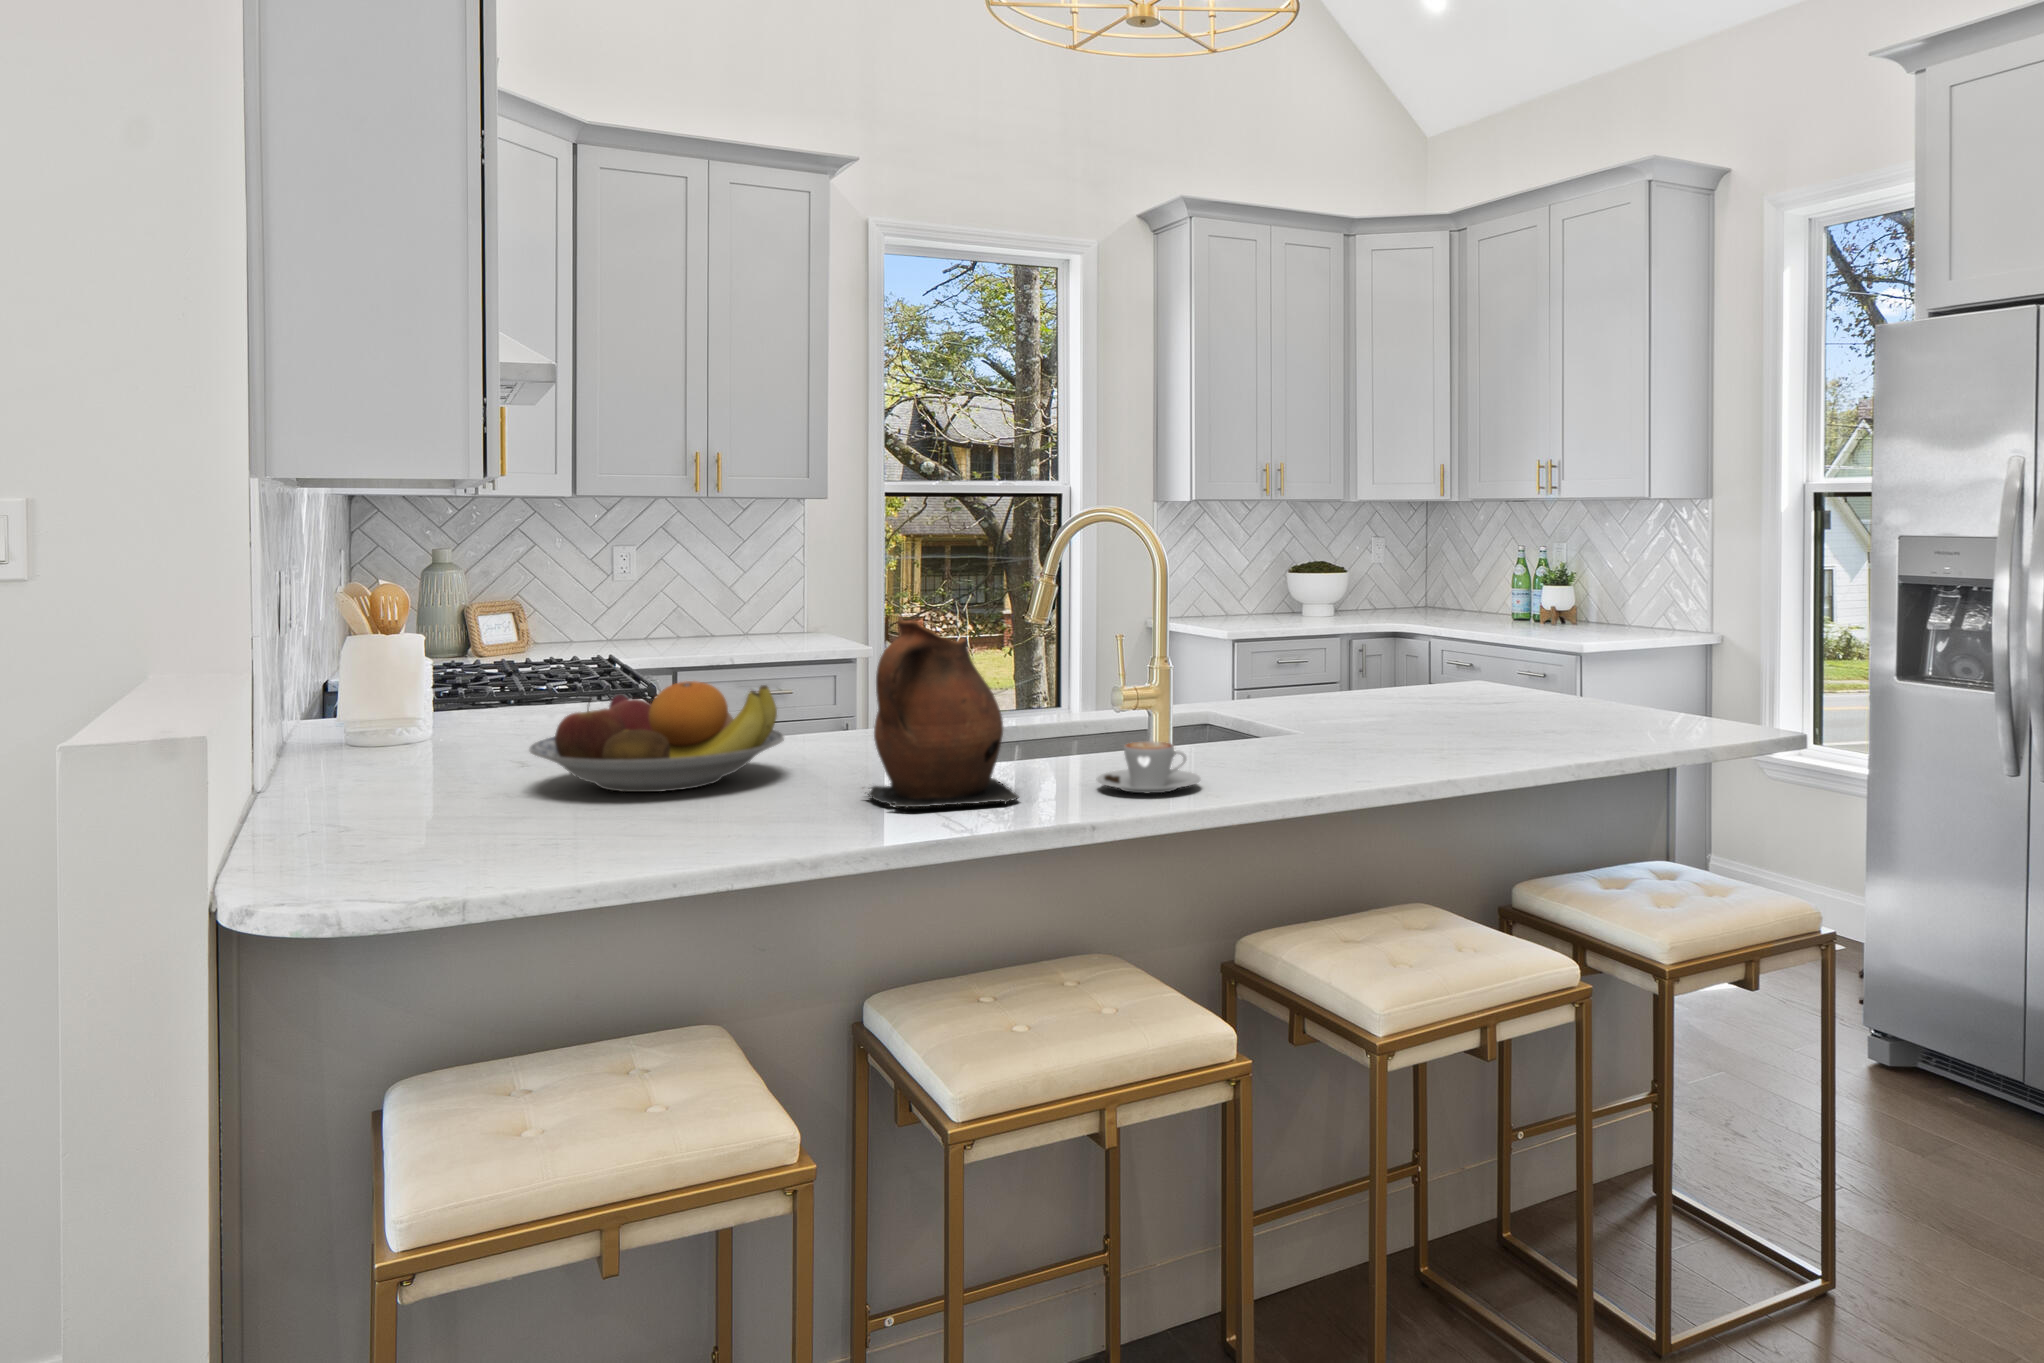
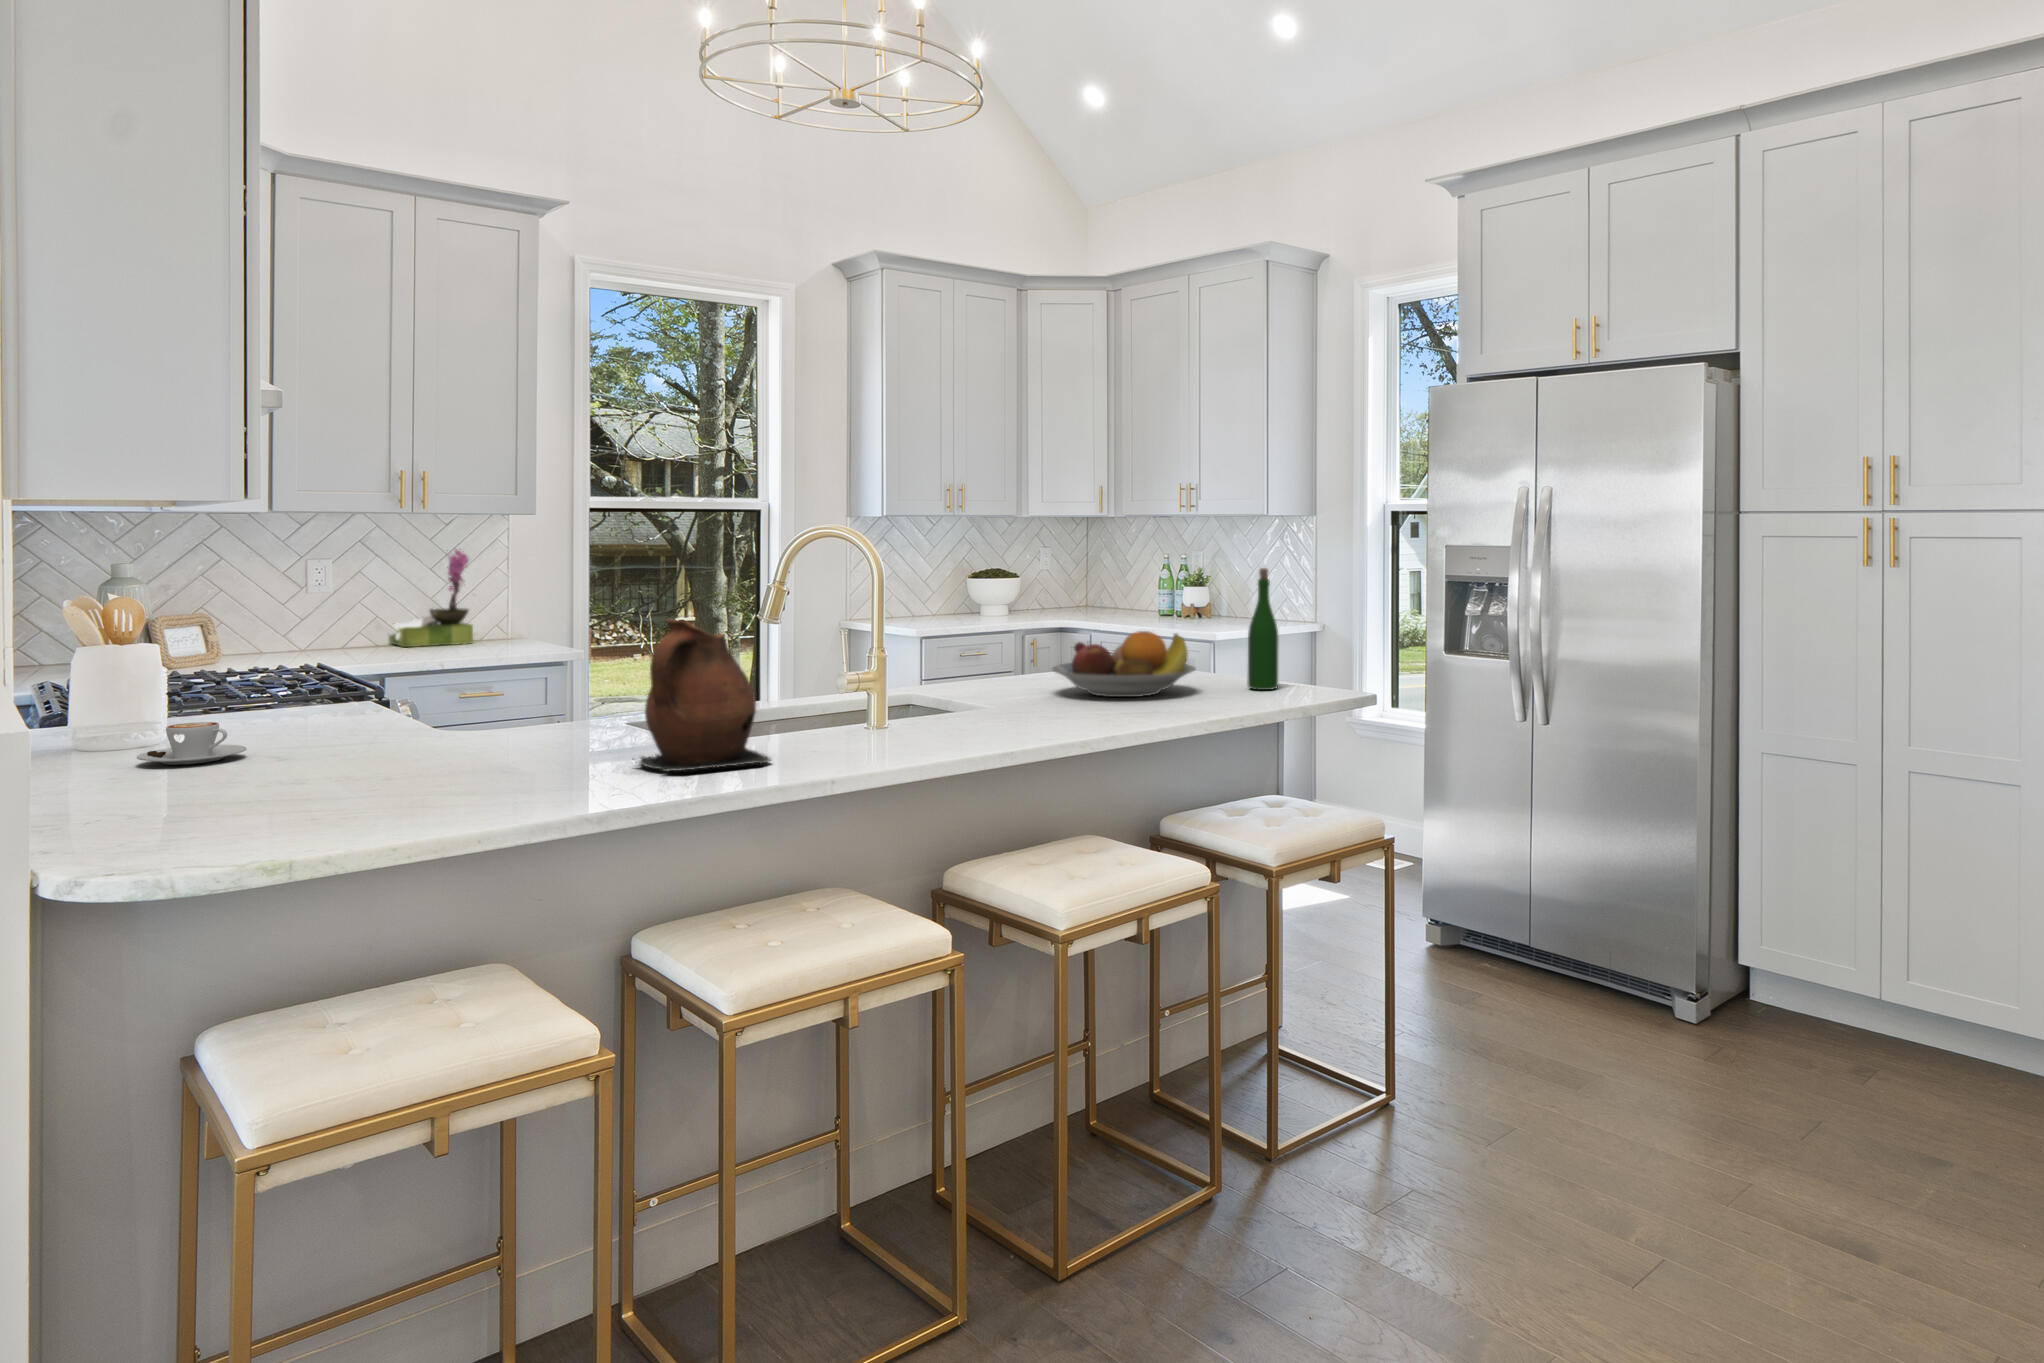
flower arrangement: none [691,530,775,640] -> present [389,549,473,647]
wine bottle: none [1631,564,1673,724] -> present [1248,568,1278,690]
fruit bowl: present [529,681,784,792] -> present [1052,631,1195,697]
coffee cup: present [1097,741,1200,793] -> present [137,722,246,765]

